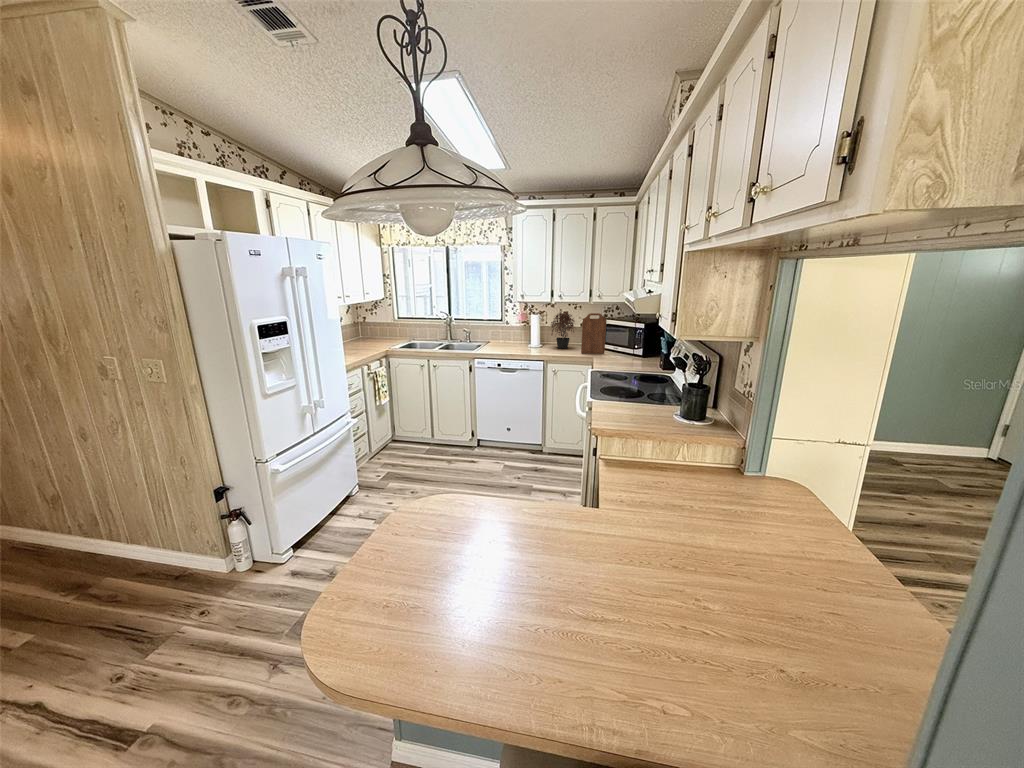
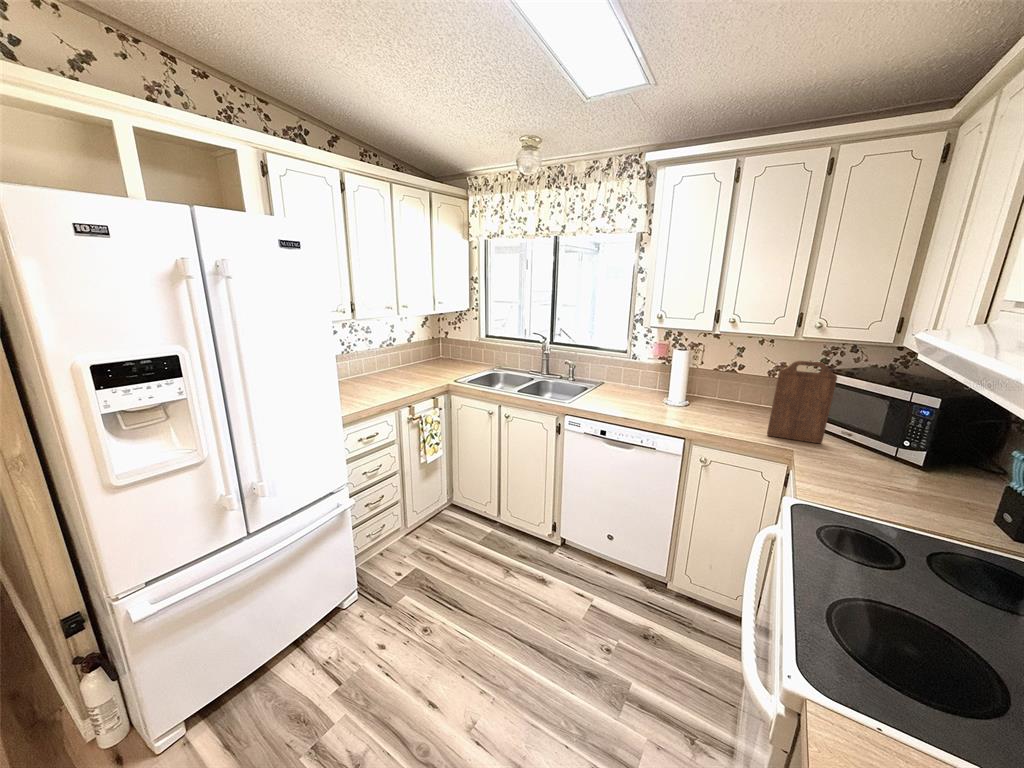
potted plant: present [551,312,575,349] -> none [707,347,765,417]

